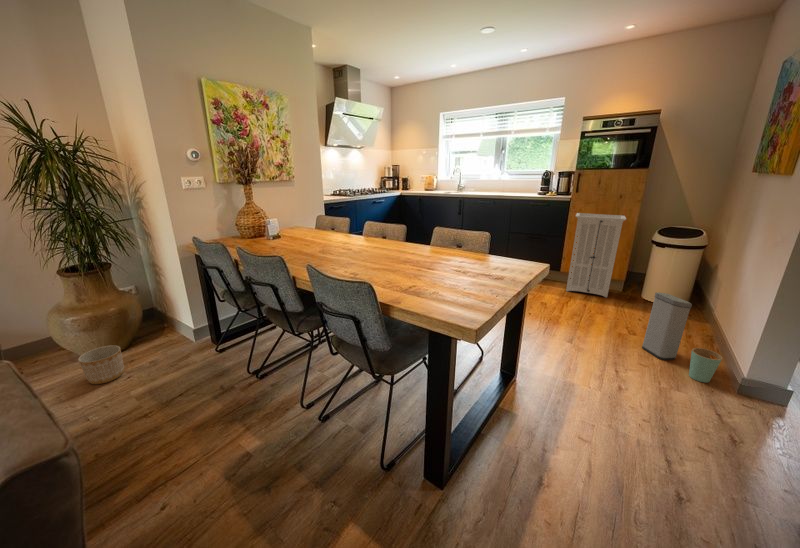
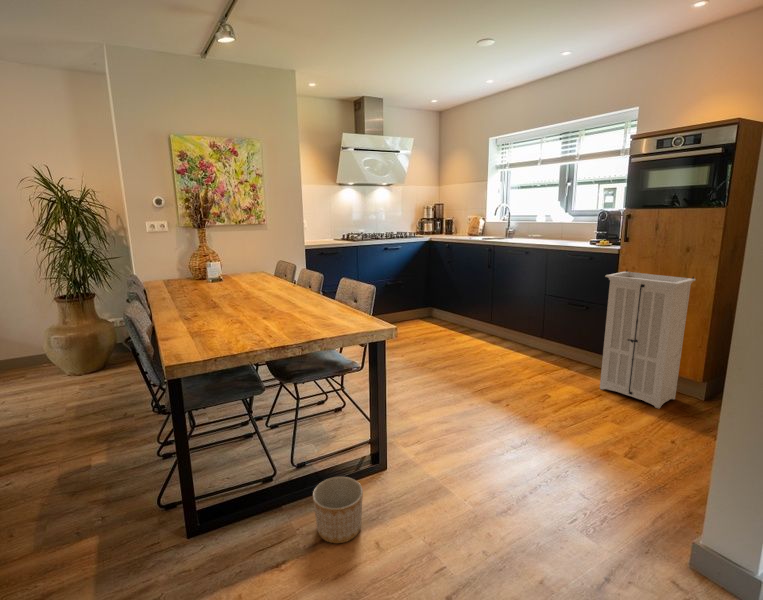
trash can: present [642,292,722,383] -> none [603,399,666,561]
planter: present [78,345,124,384] -> present [313,477,363,543]

